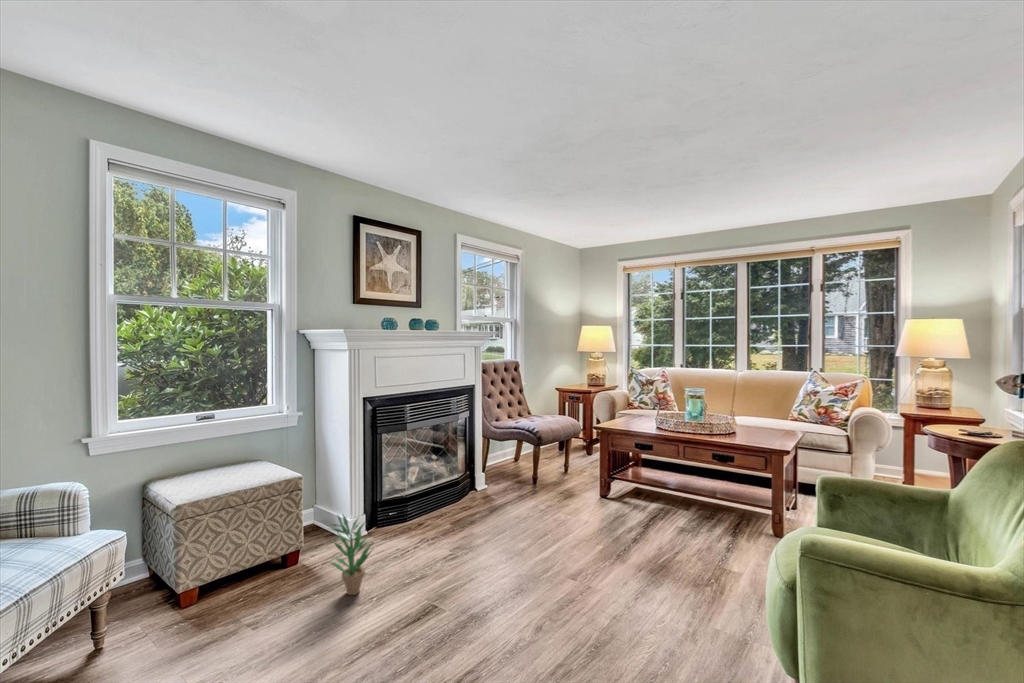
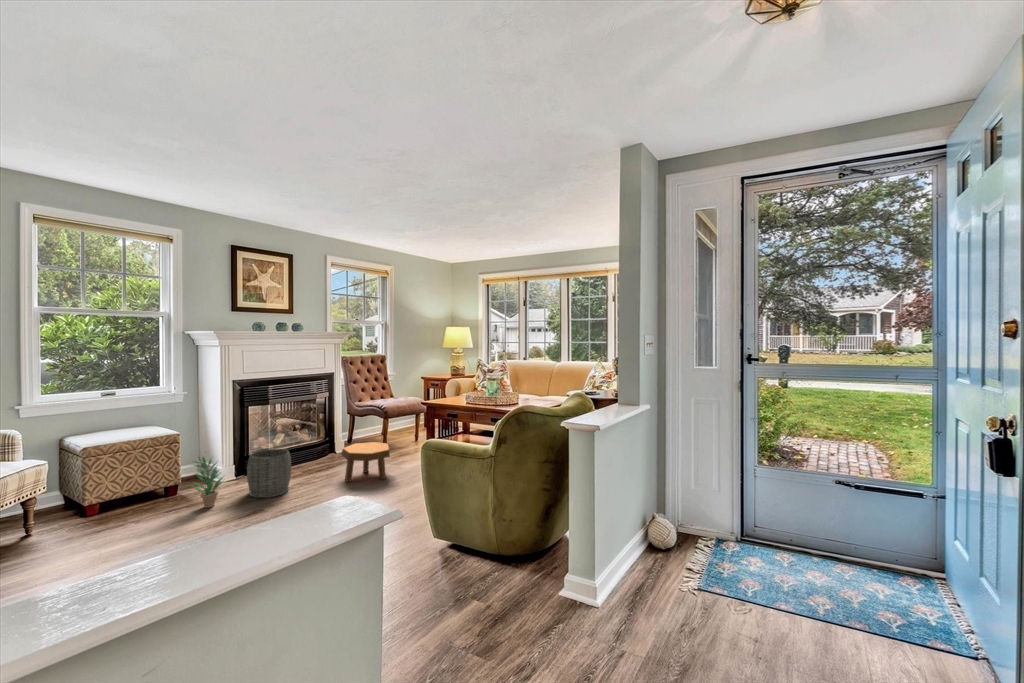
footstool: none [512,481,584,544] -> present [341,442,390,482]
woven basket: none [398,496,457,575] -> present [247,449,291,498]

